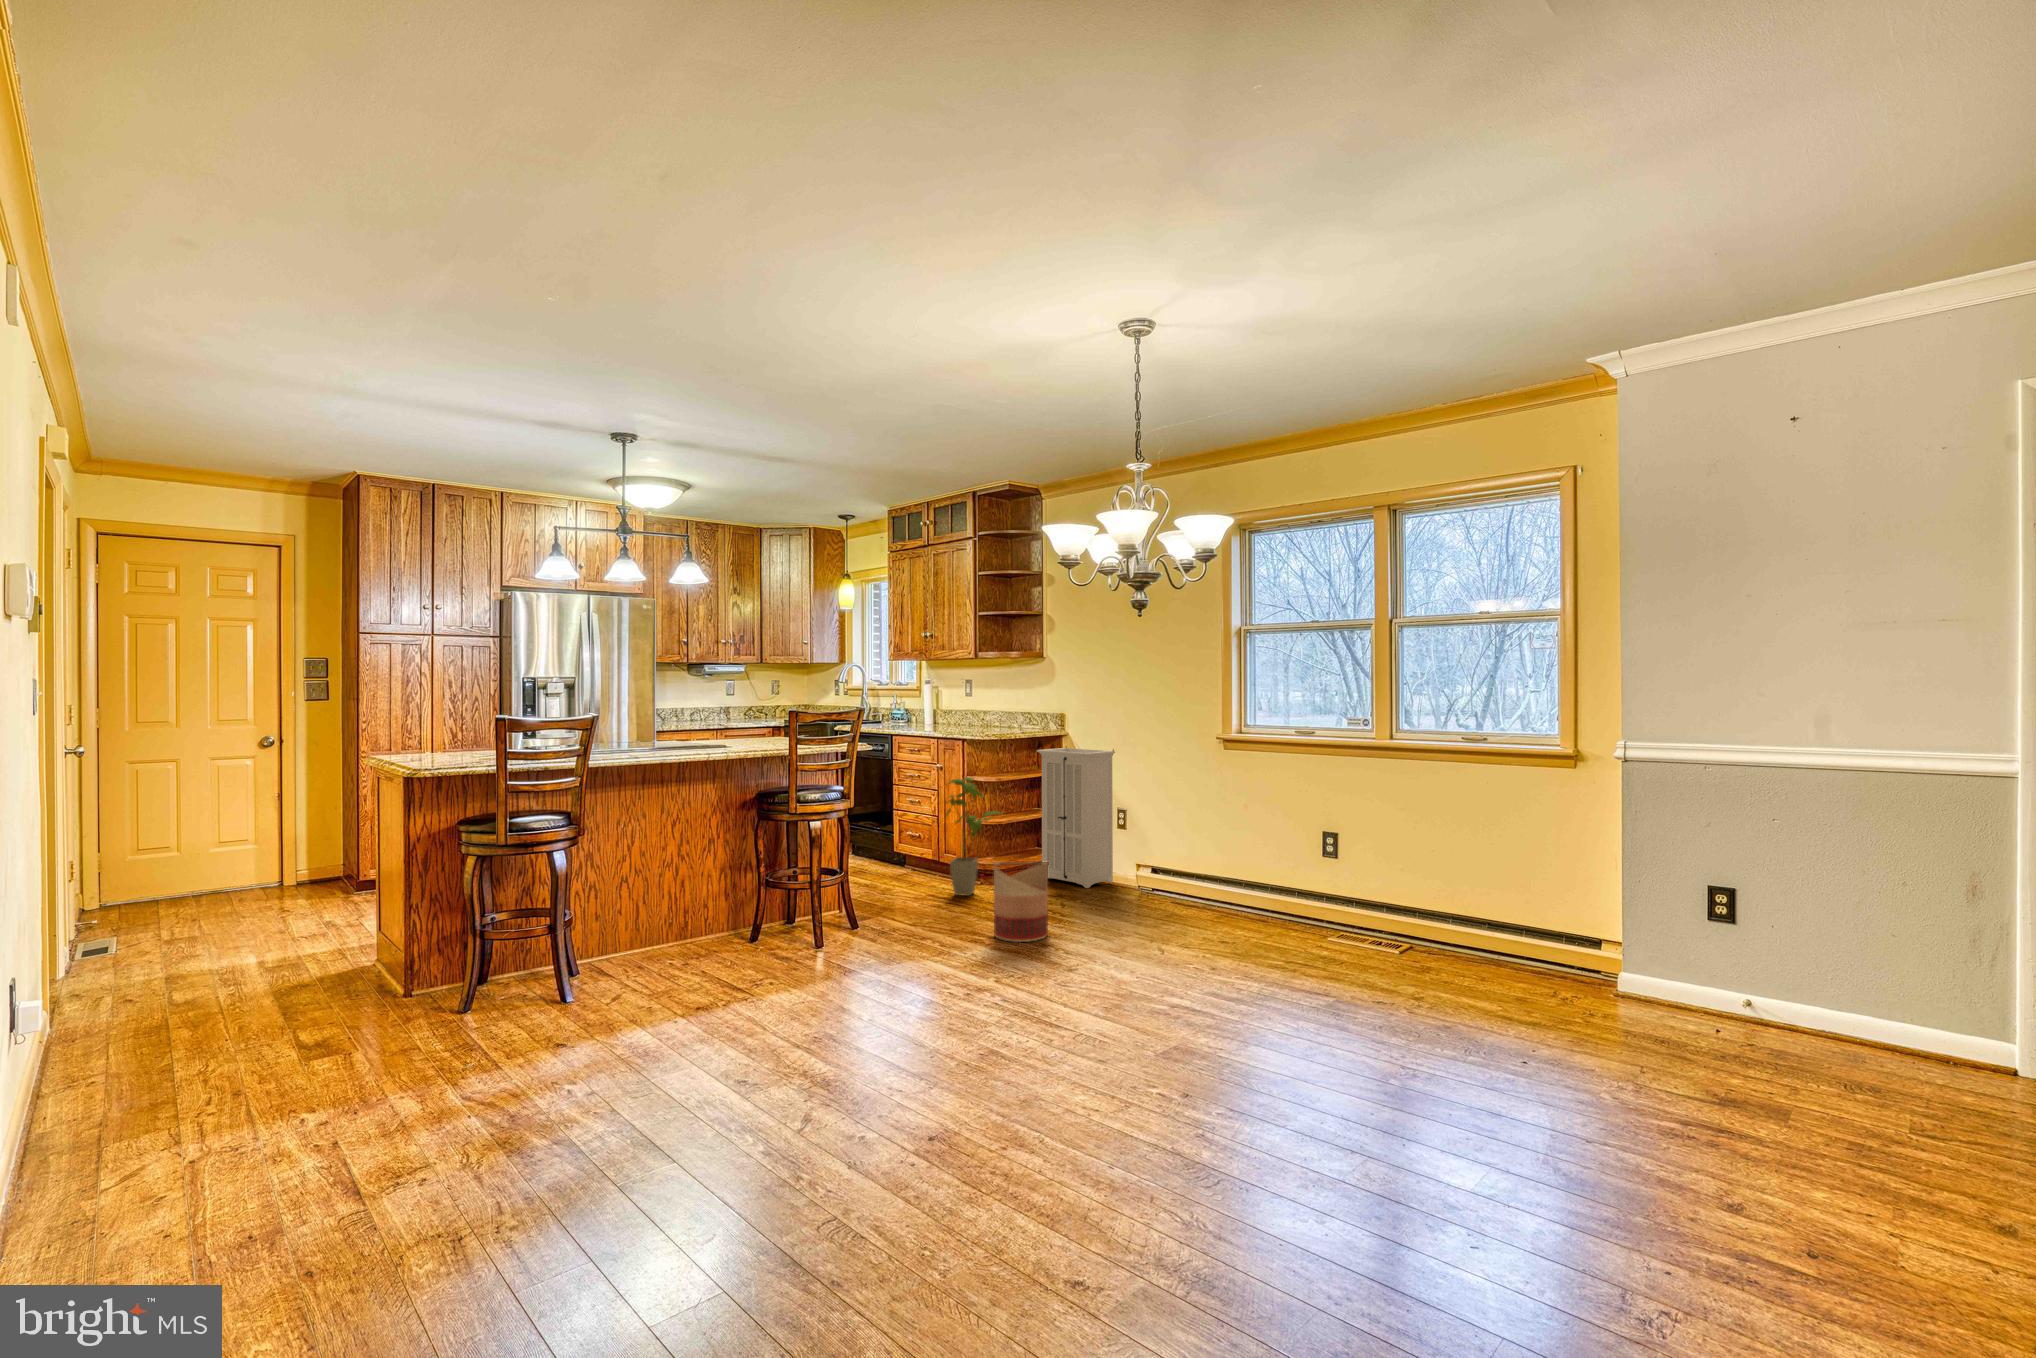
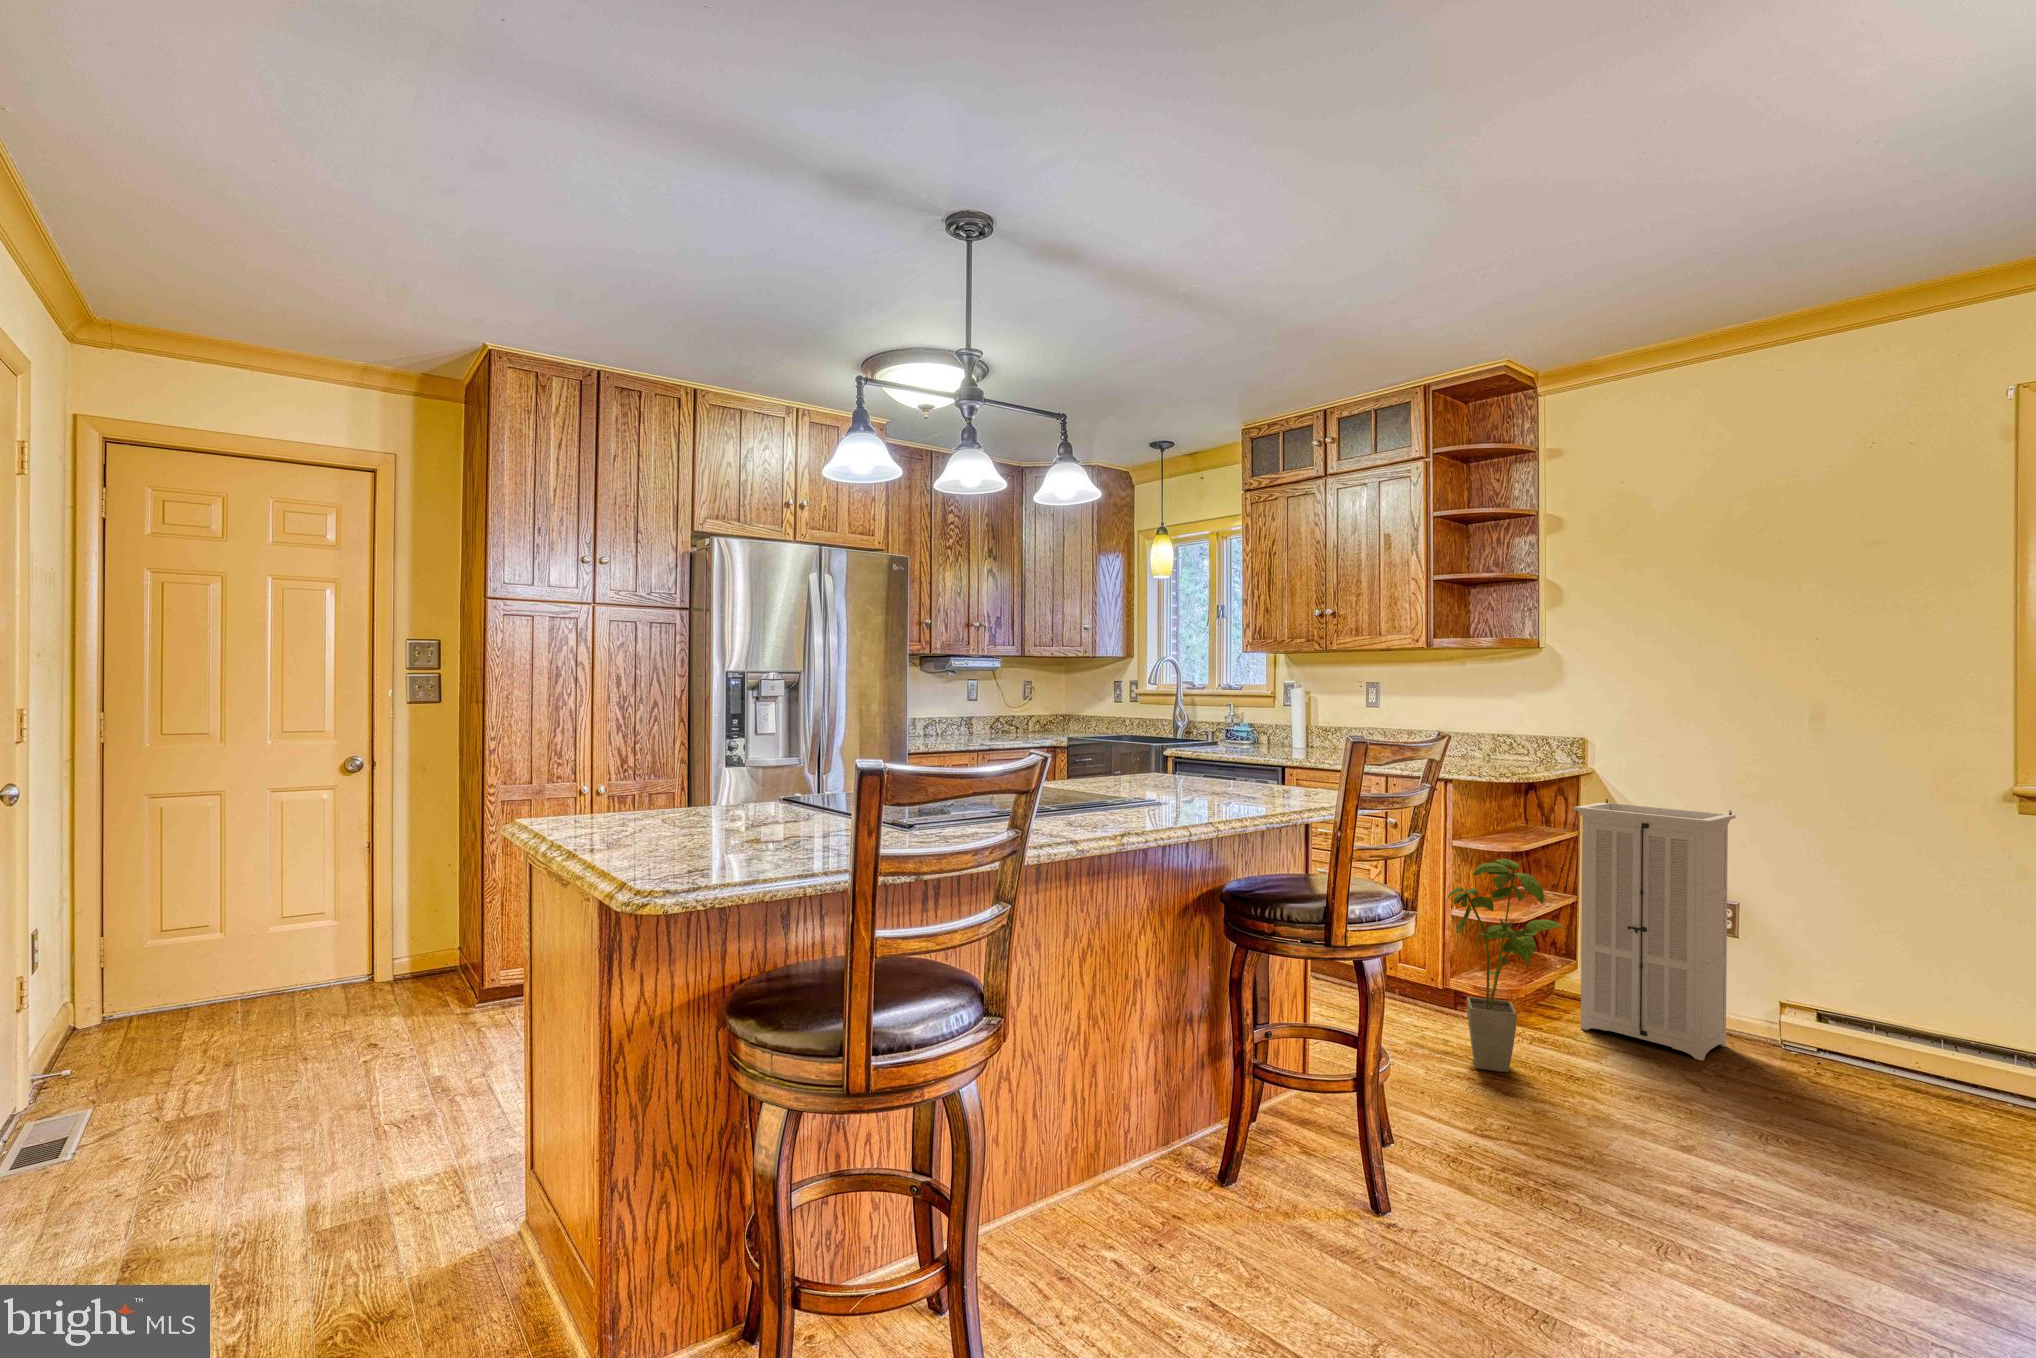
basket: present [993,862,1048,942] -> none [1717,1071,1861,1258]

